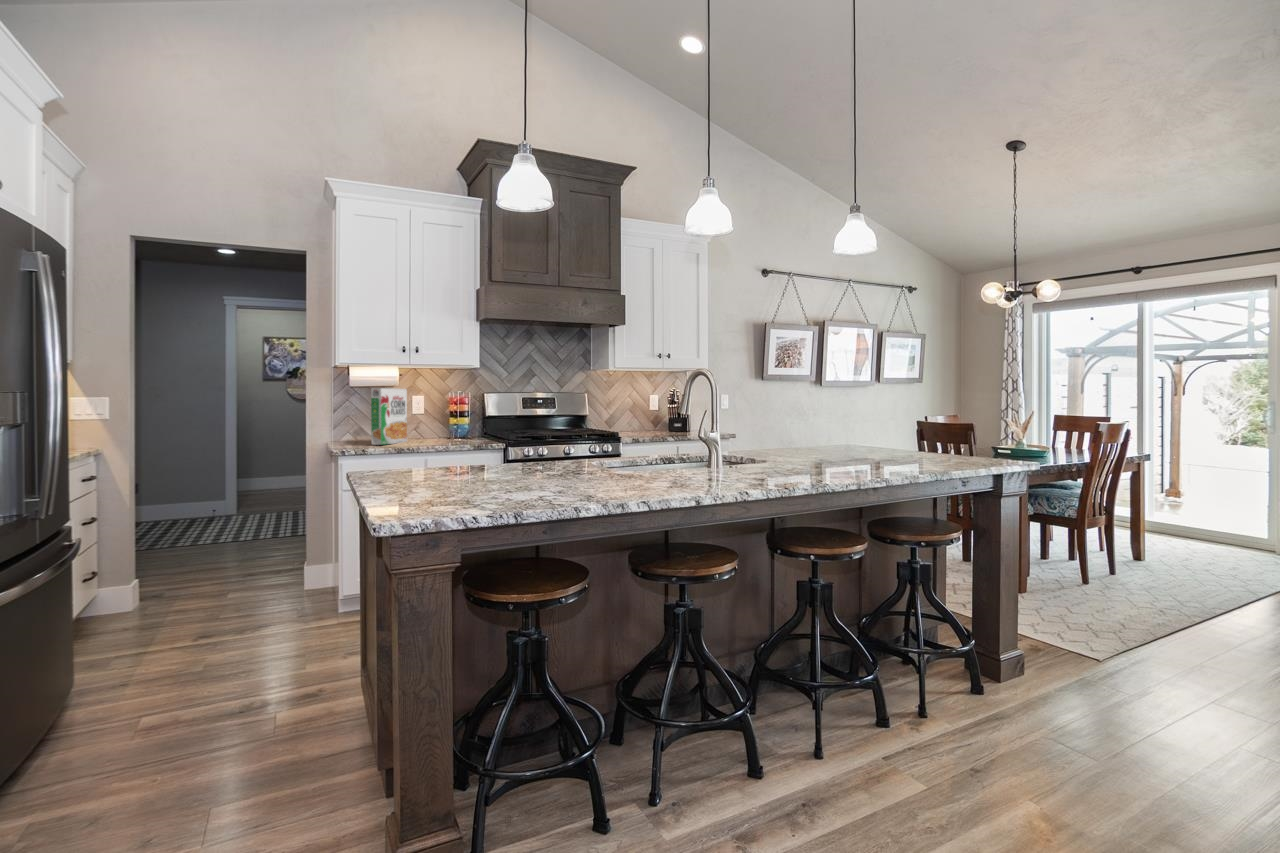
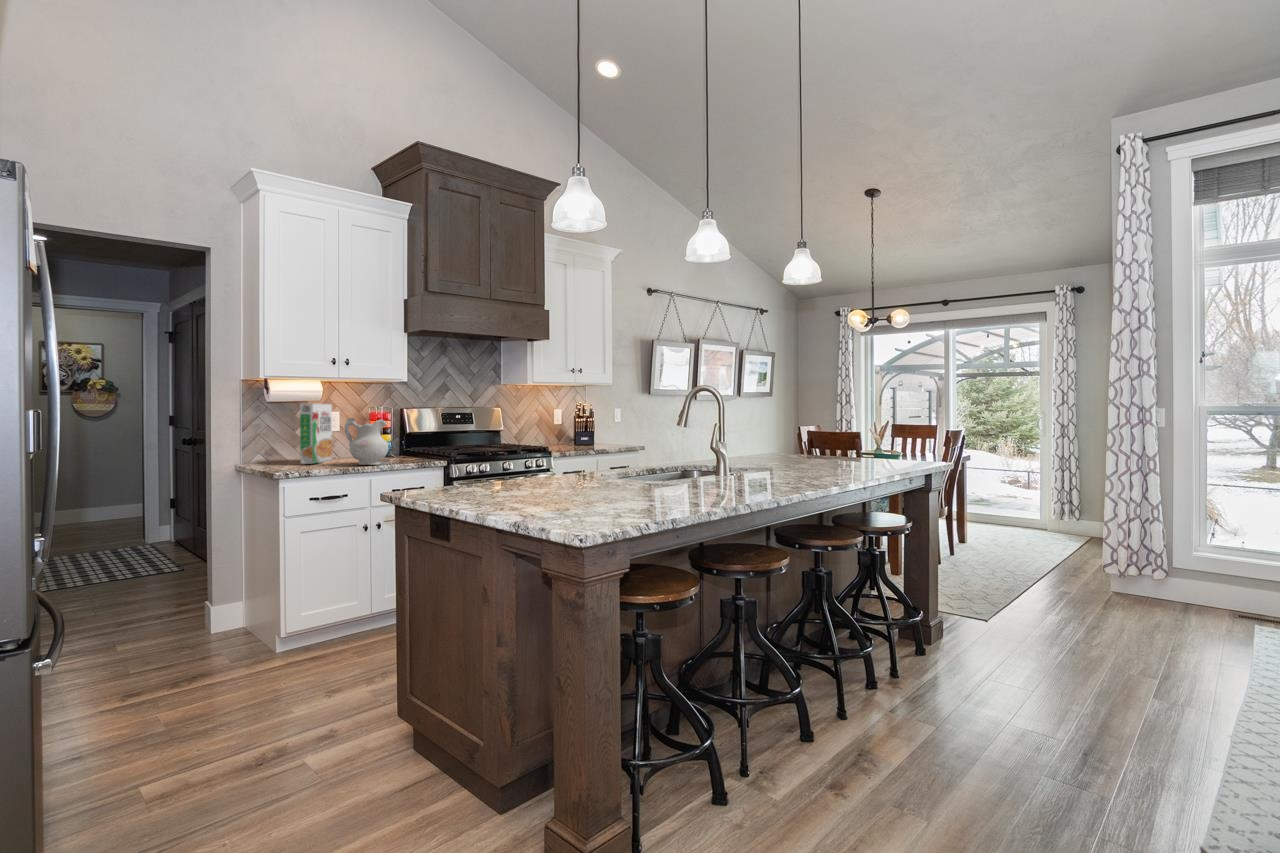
ceramic pitcher: none [406,402,446,448] -> present [345,418,388,465]

